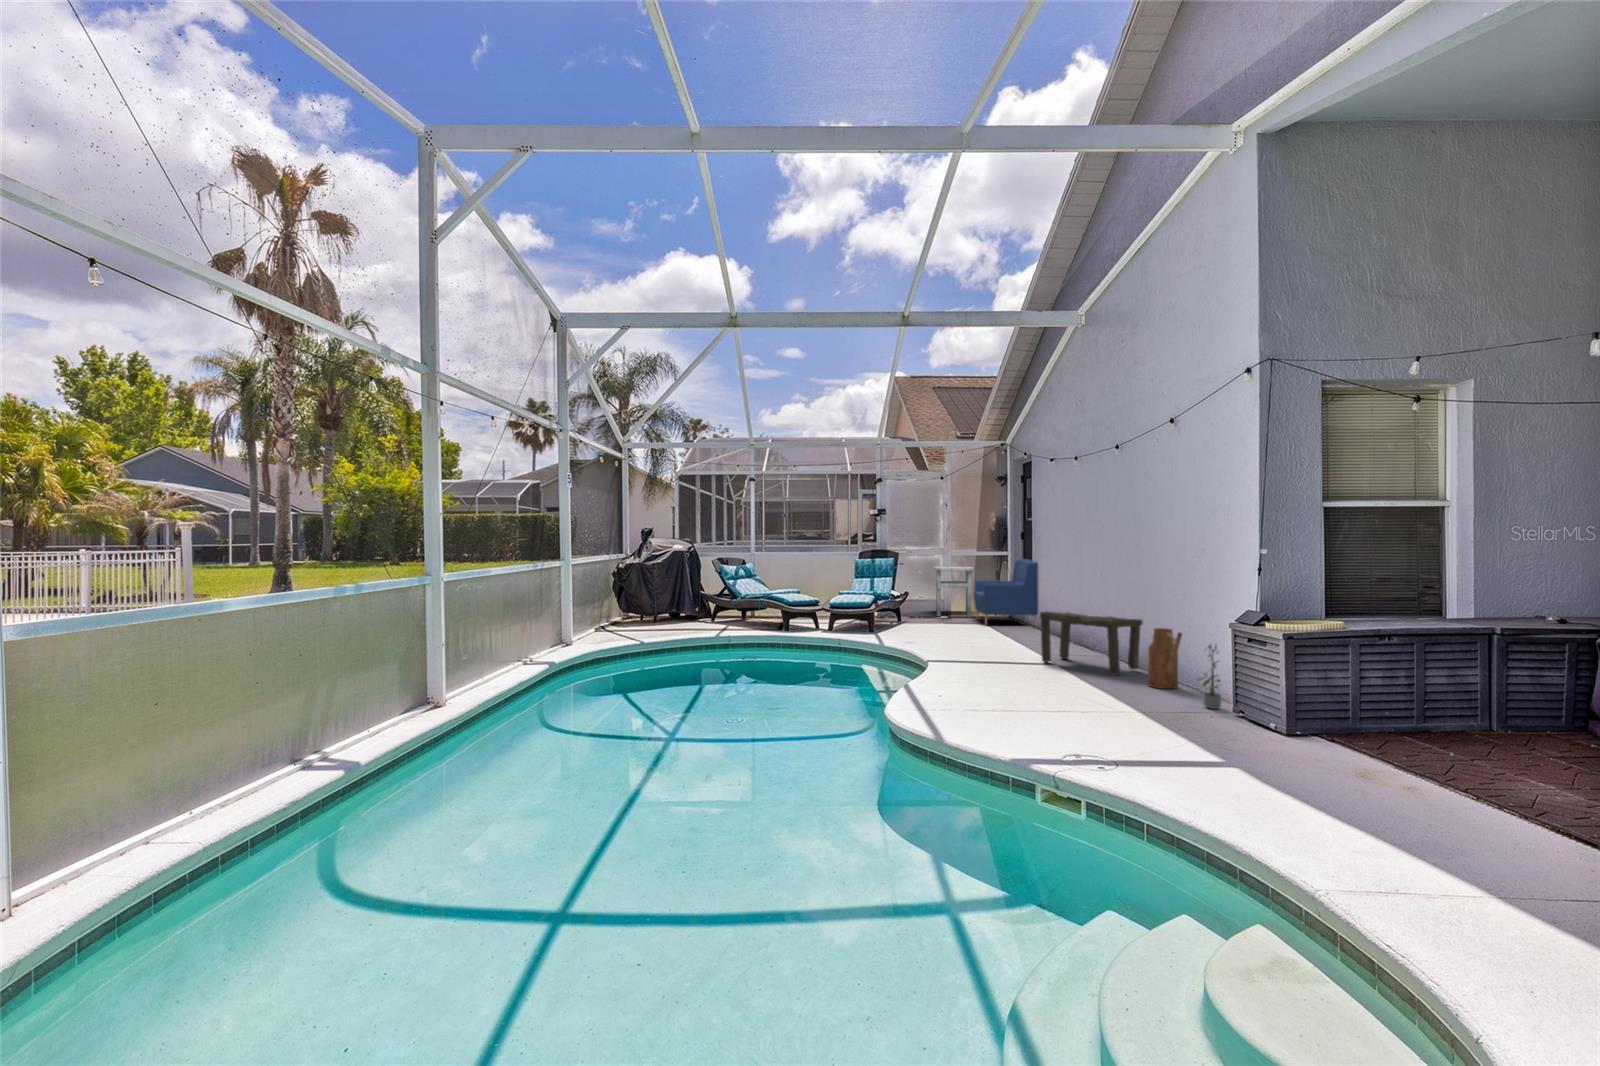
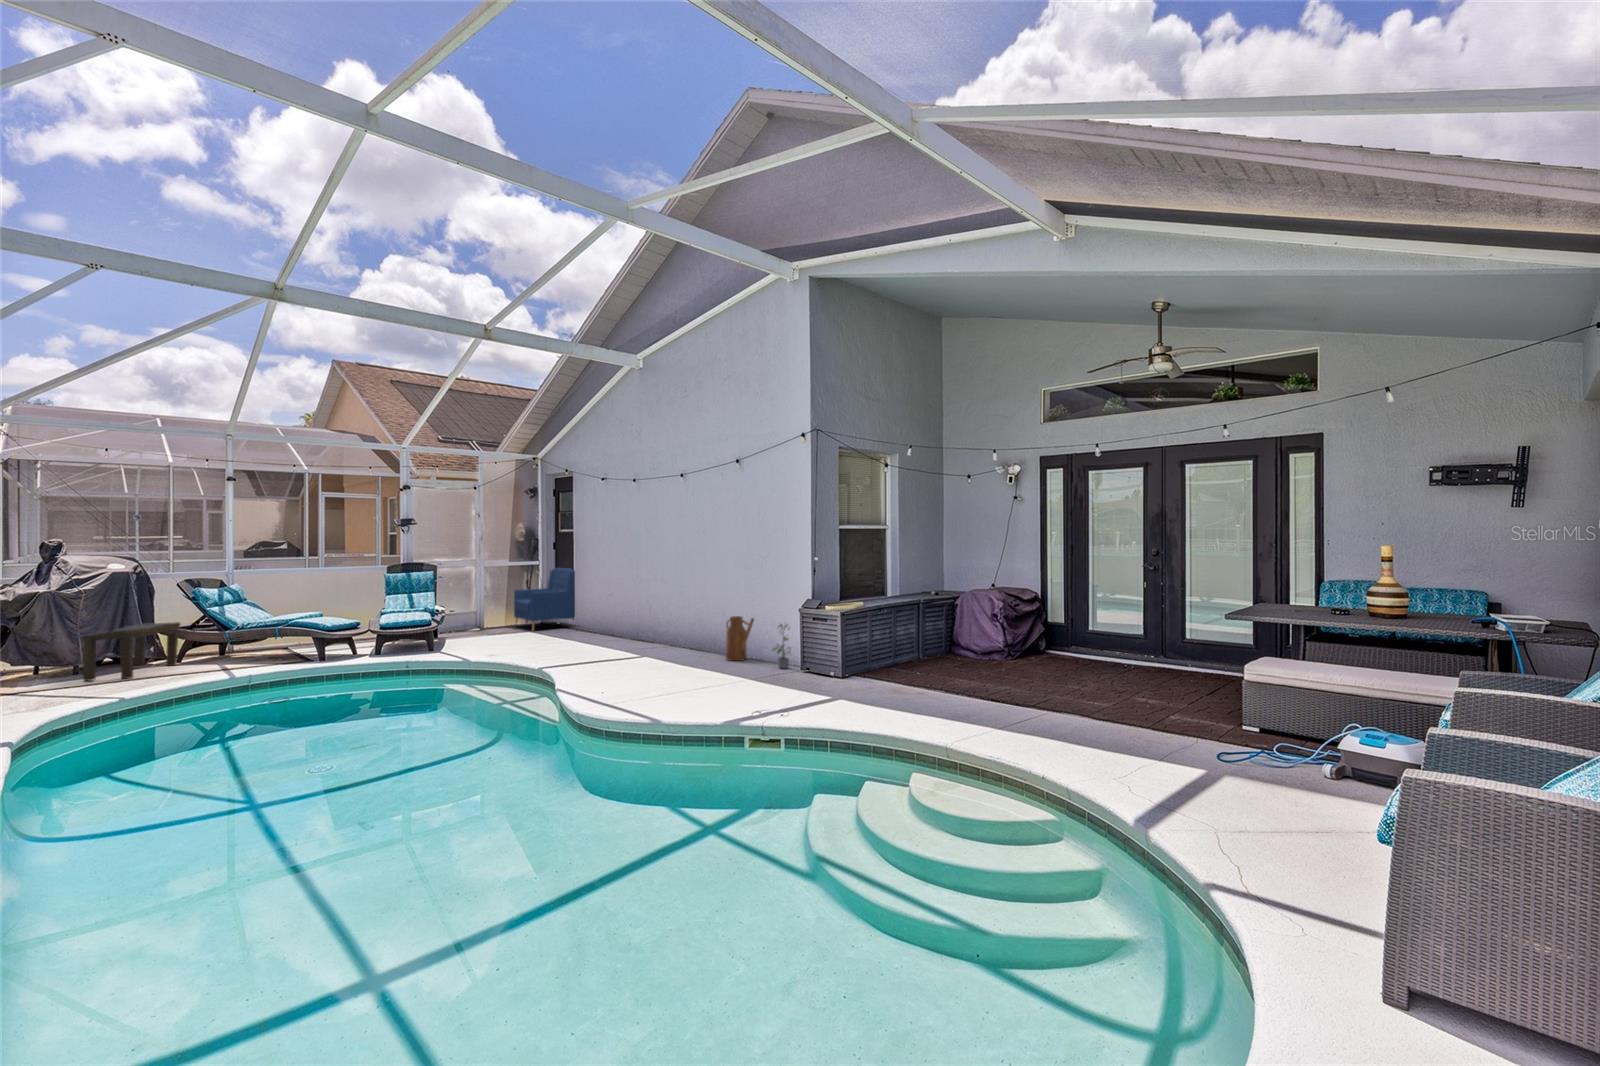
side table: present [934,566,974,617] -> none [461,577,508,628]
bench: present [1040,611,1143,676] -> present [82,622,180,681]

